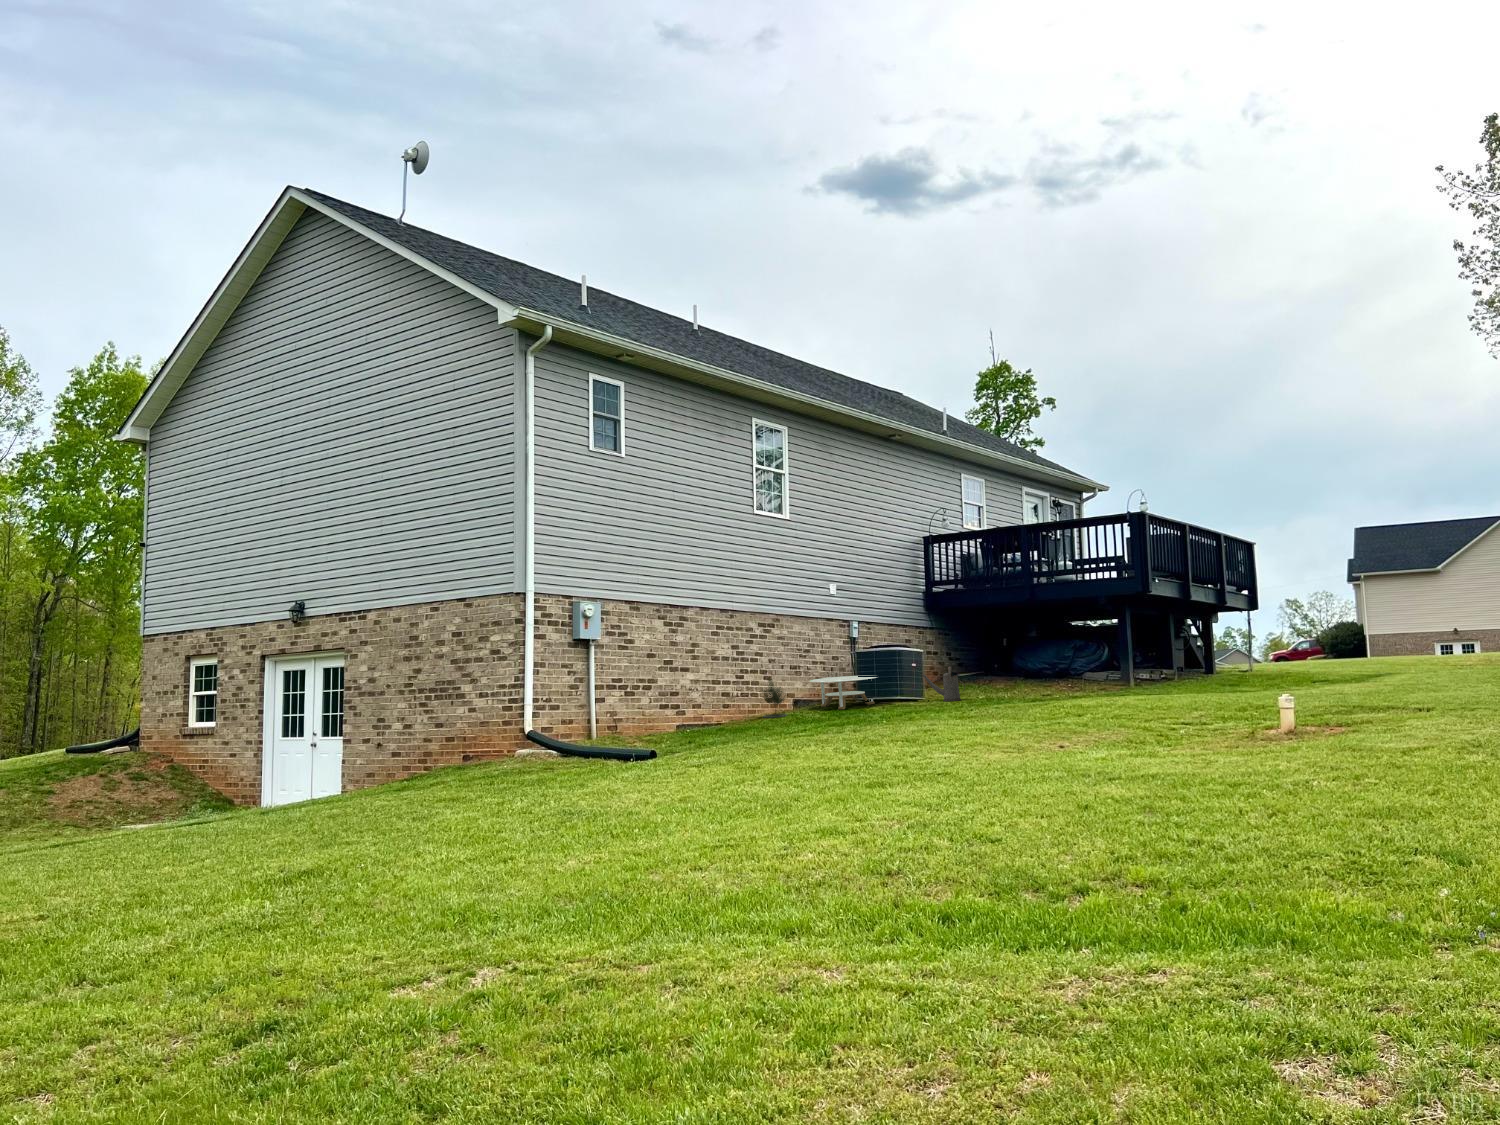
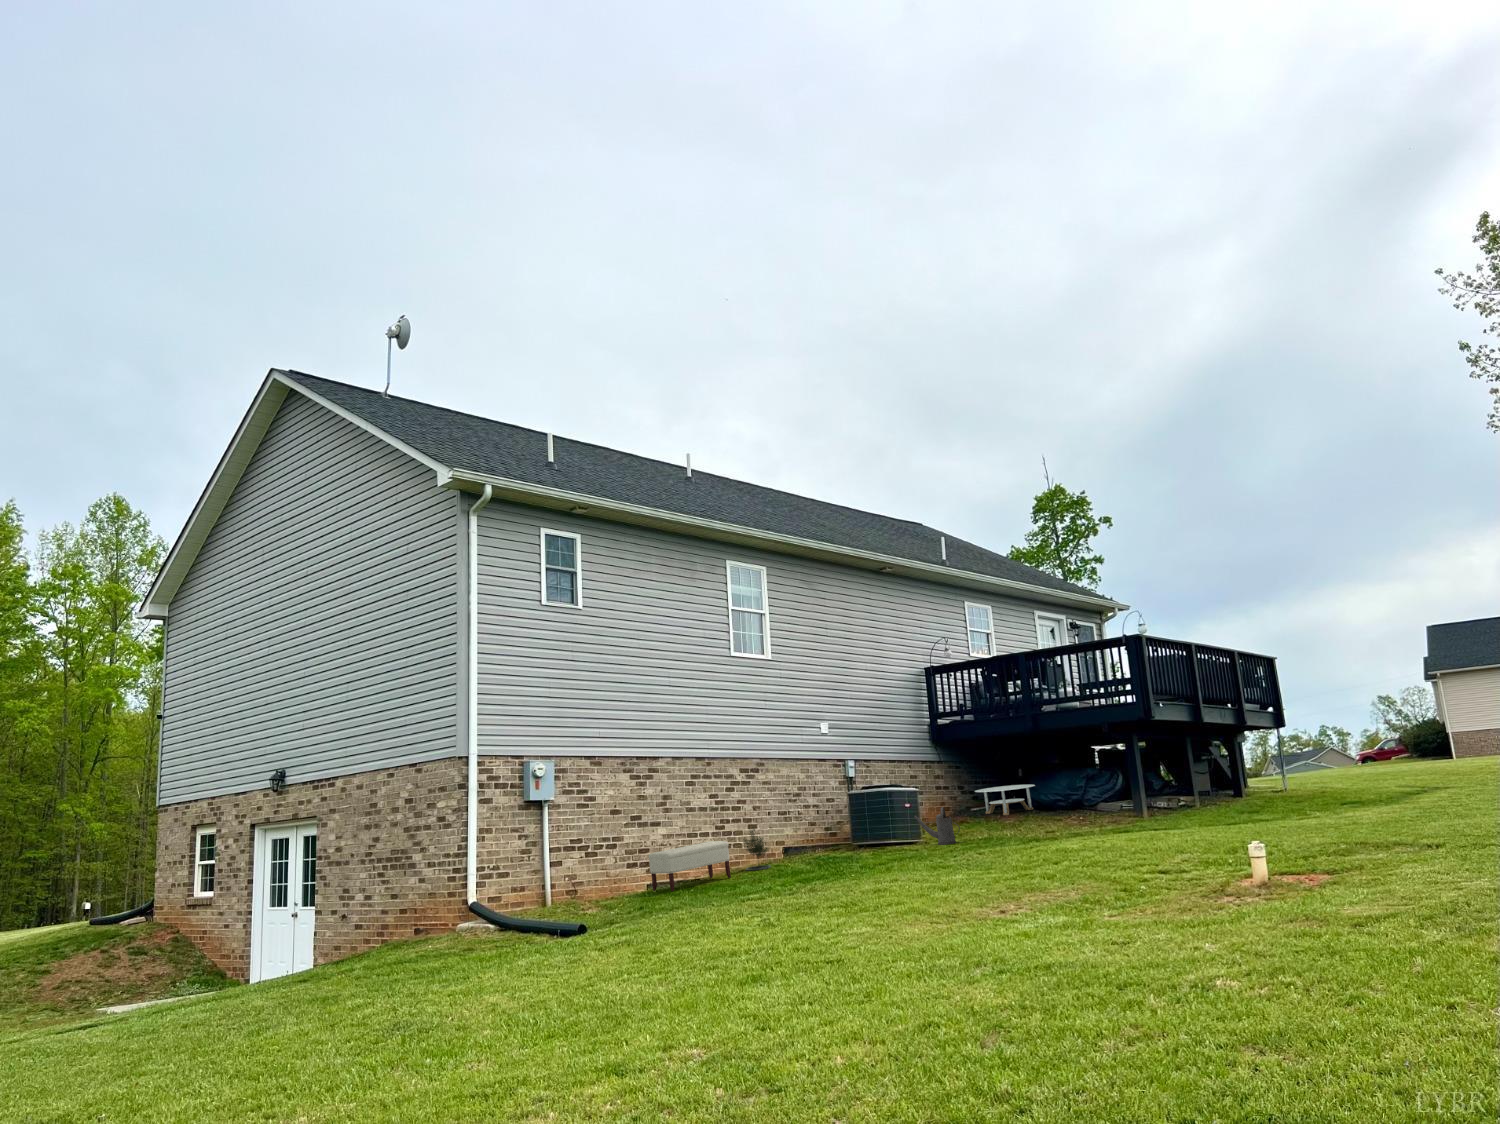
round table: present [810,676,877,709] -> present [975,784,1035,815]
bench: none [680,688,754,732] -> present [649,841,731,892]

